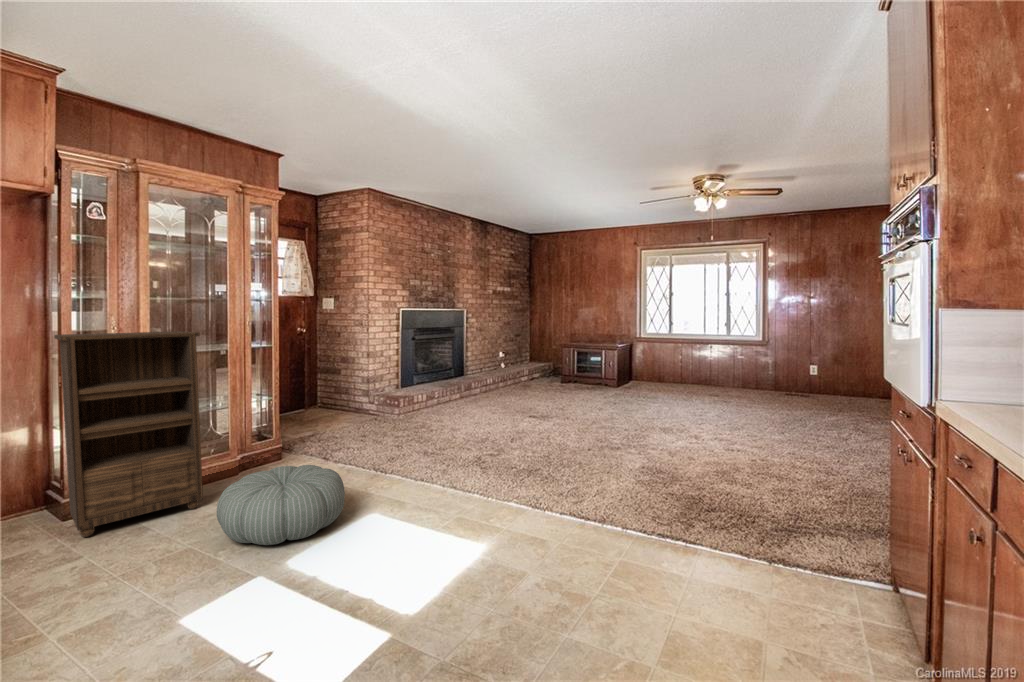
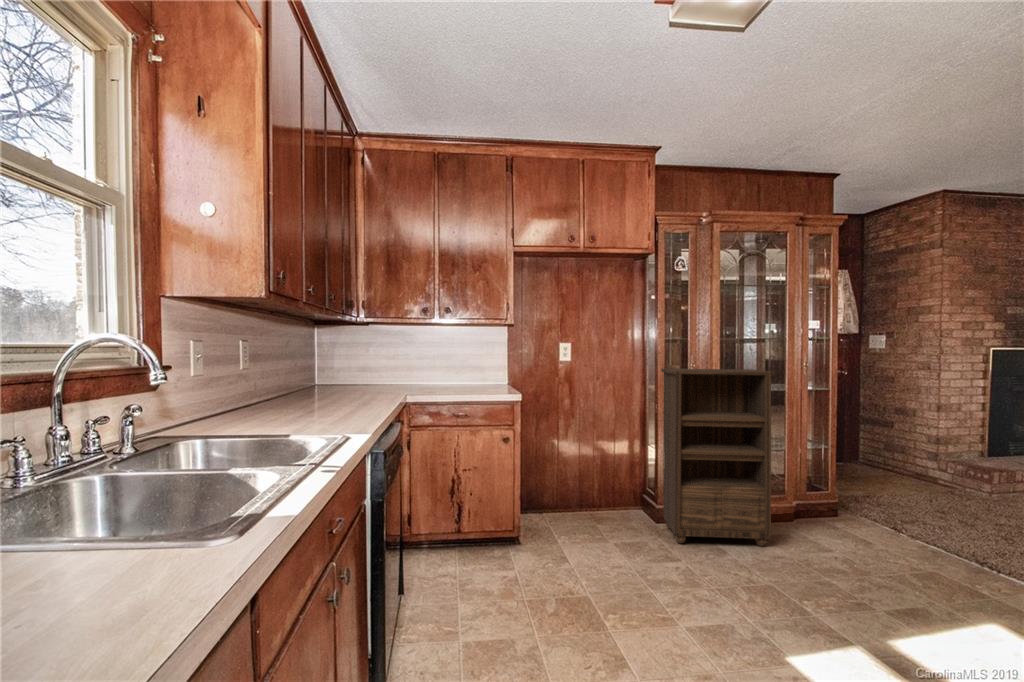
pouf: present [217,465,345,545] -> none [799,528,964,626]

